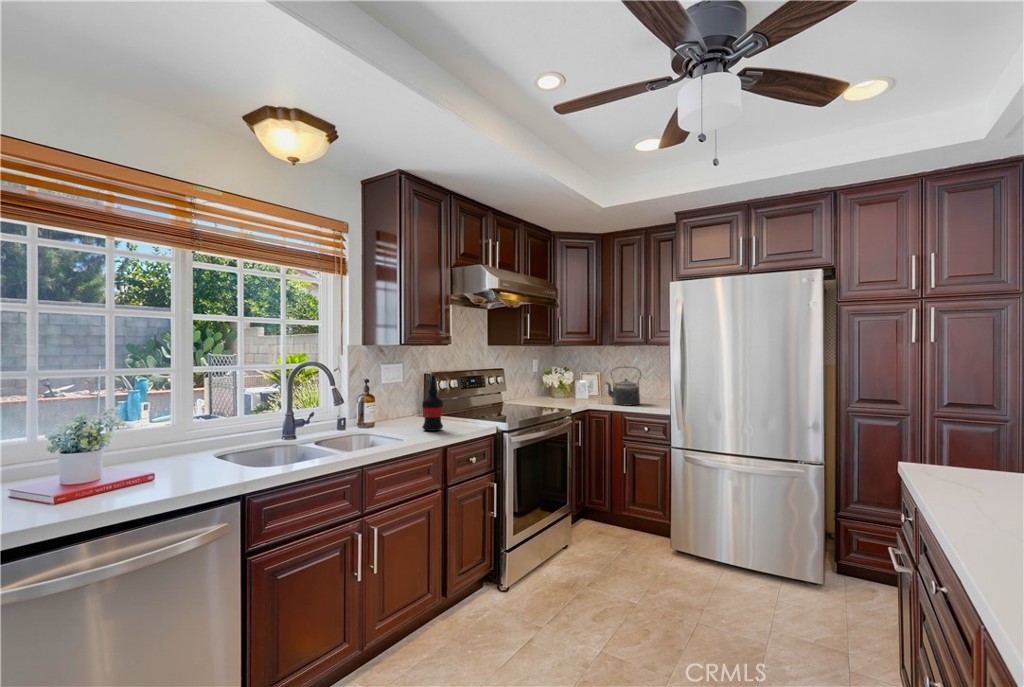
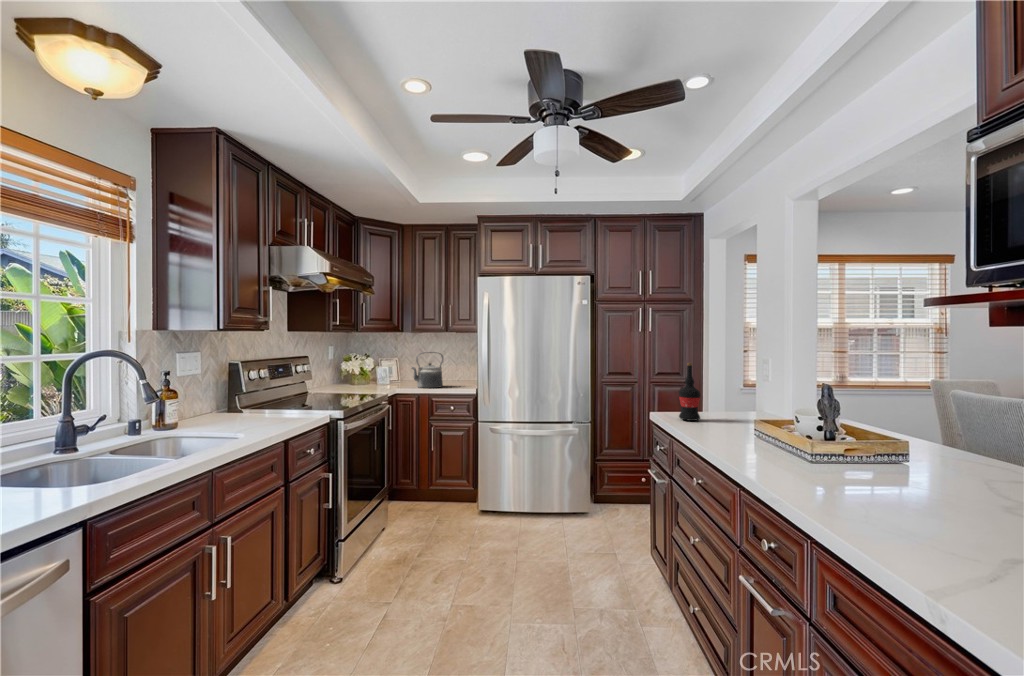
wine bottle: present [422,373,443,431] -> present [679,363,700,421]

